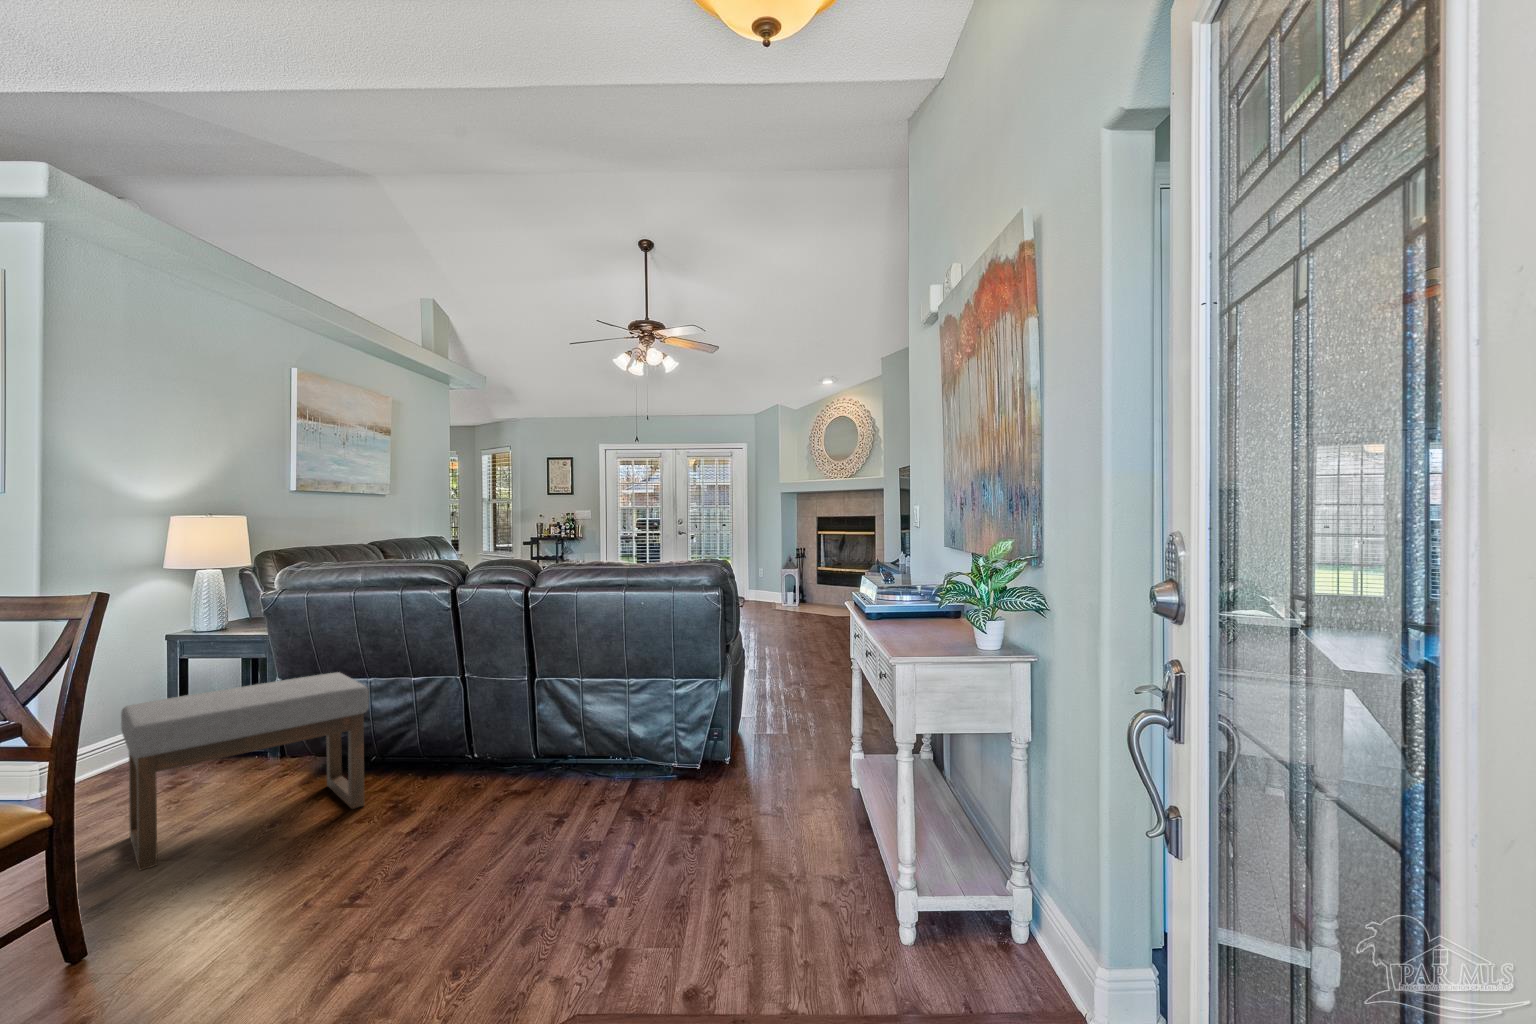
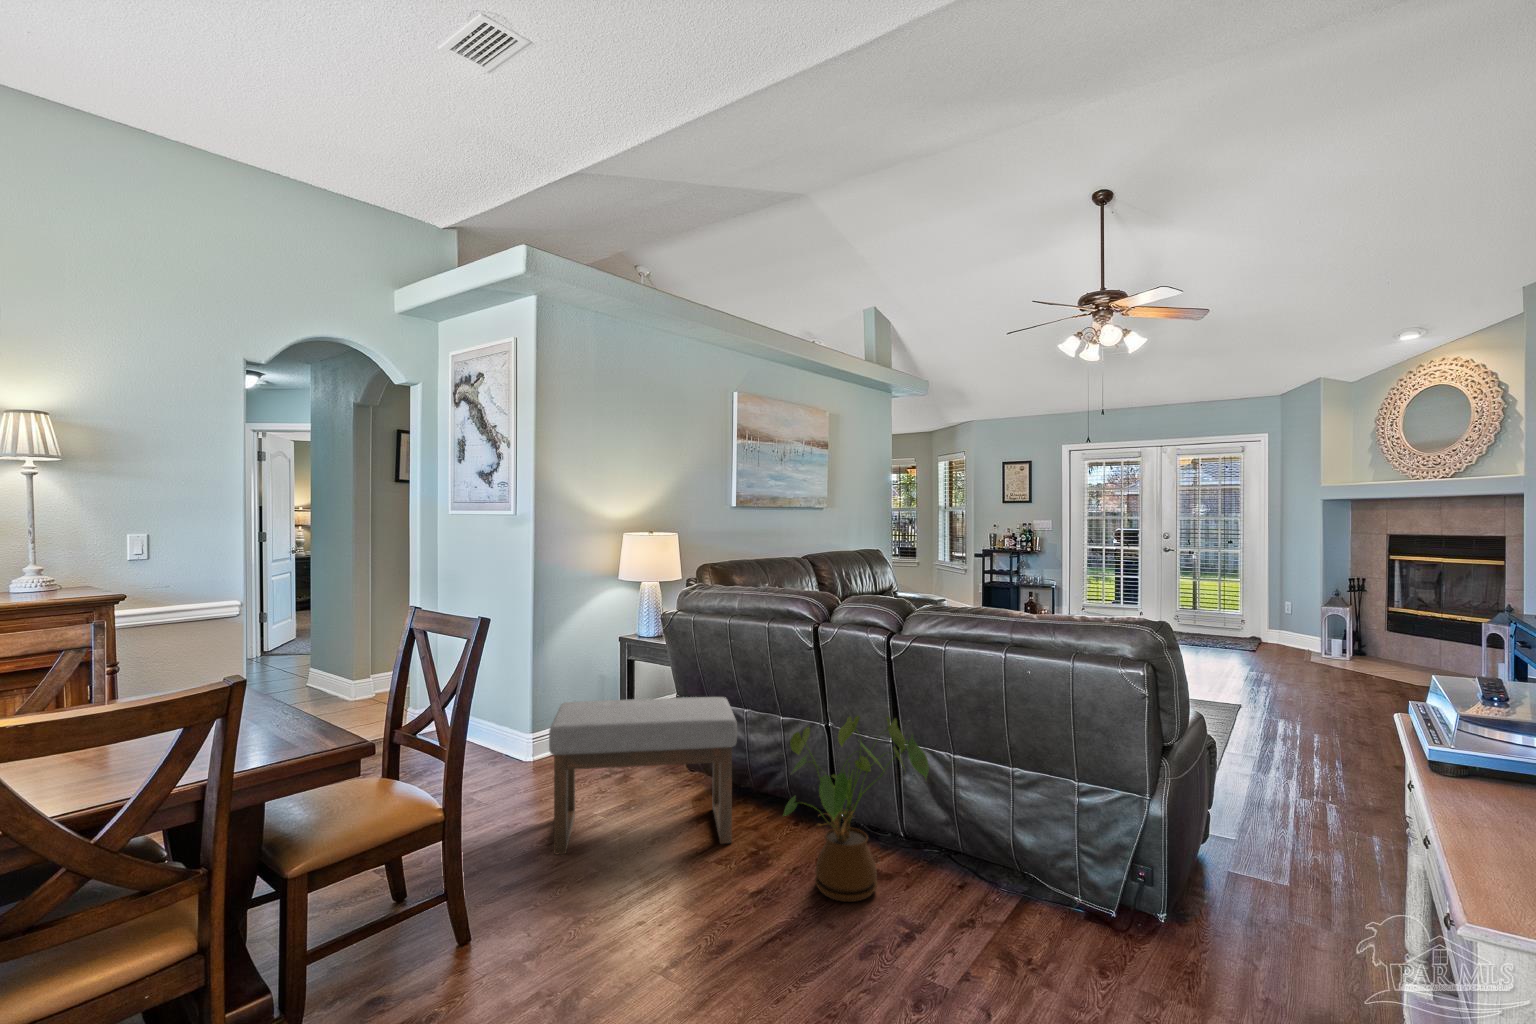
house plant: none [438,657,567,817] -> present [783,716,929,902]

